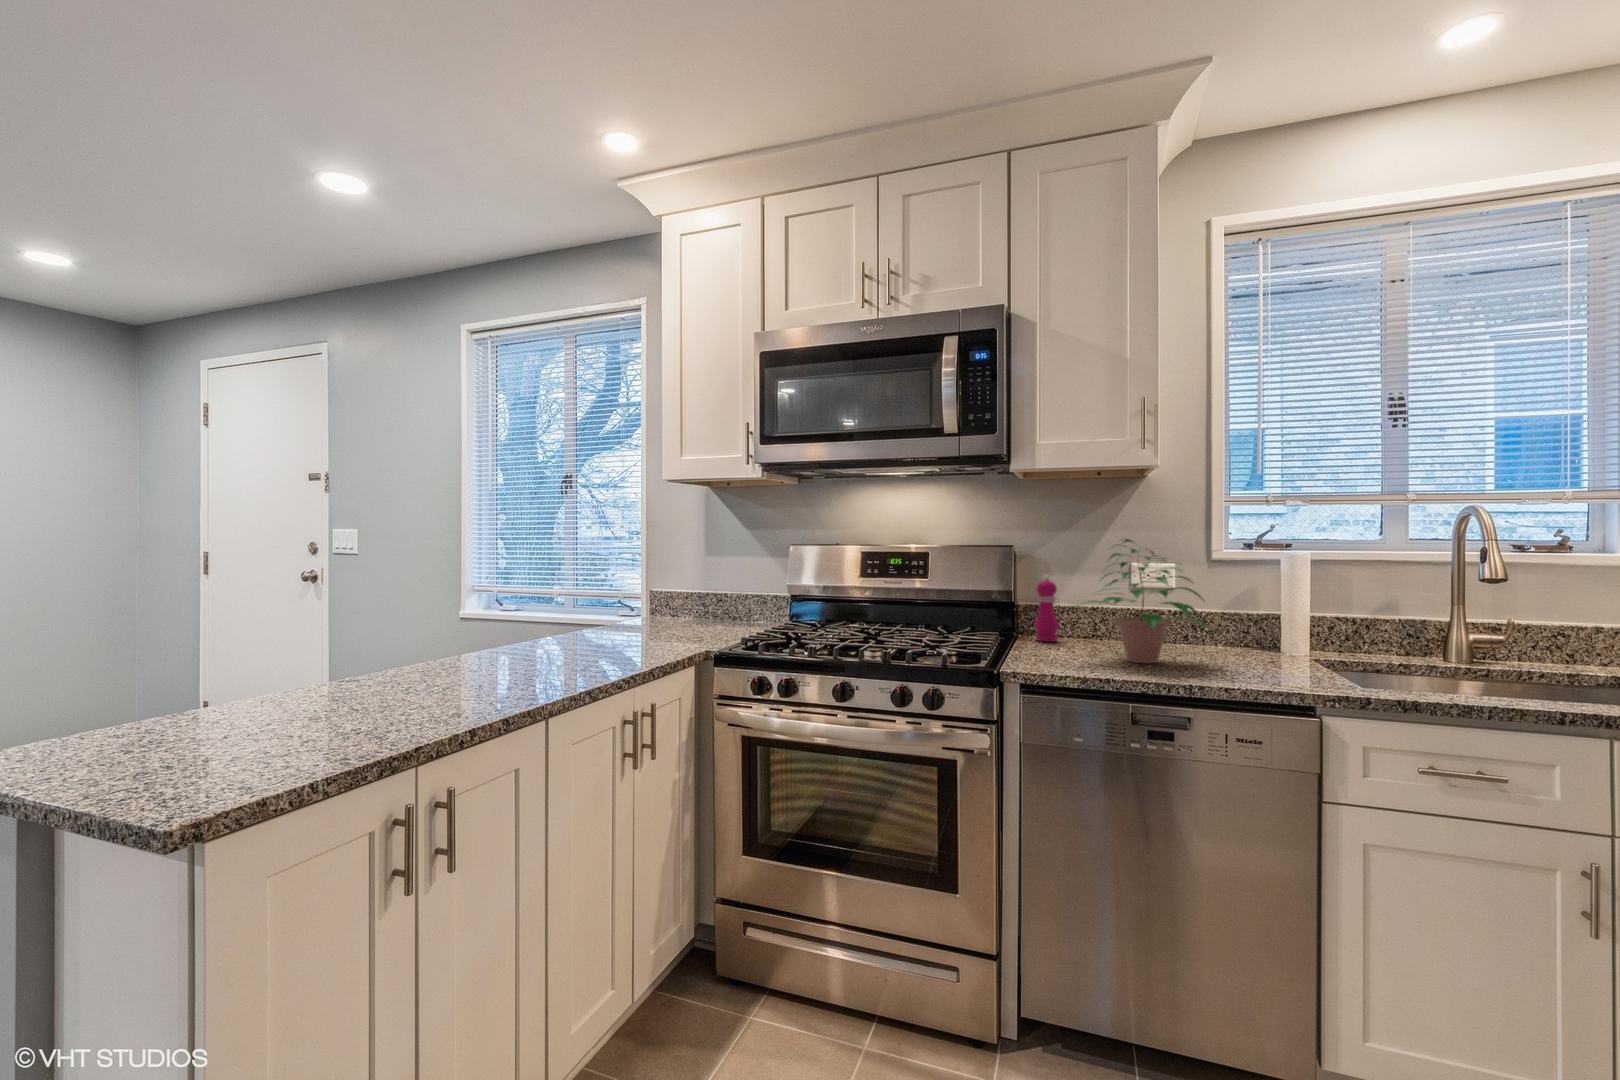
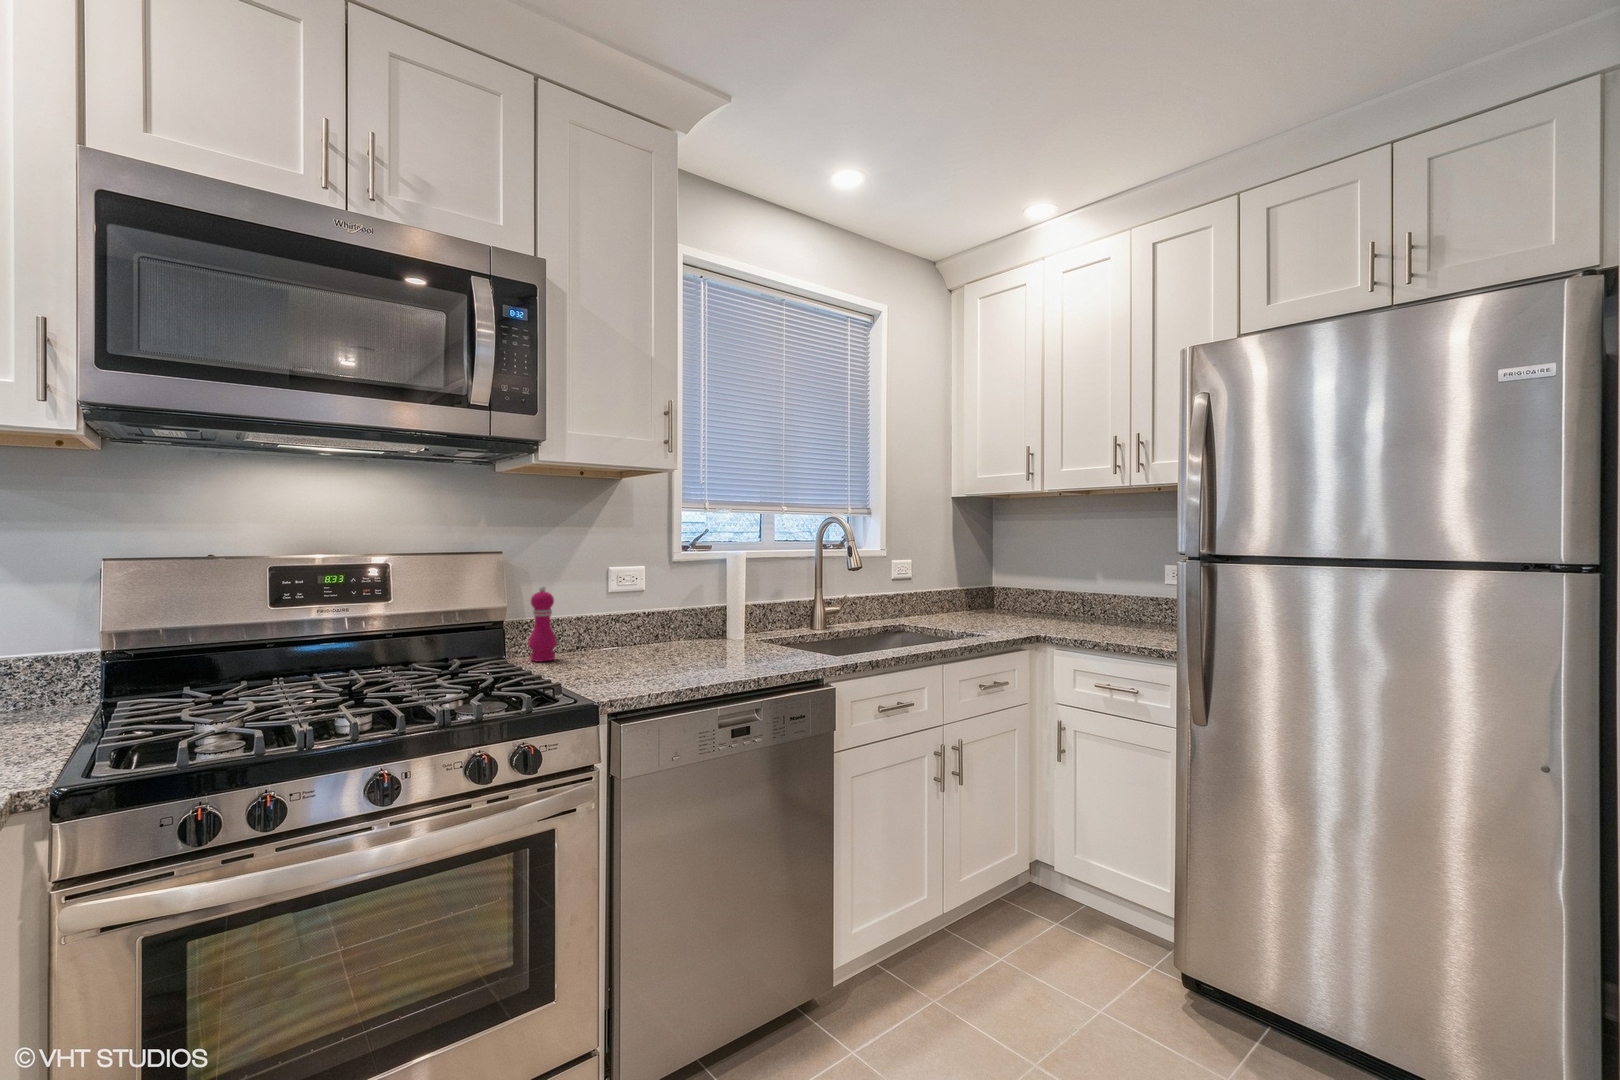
potted plant: present [1077,538,1215,663] -> none [616,543,733,667]

